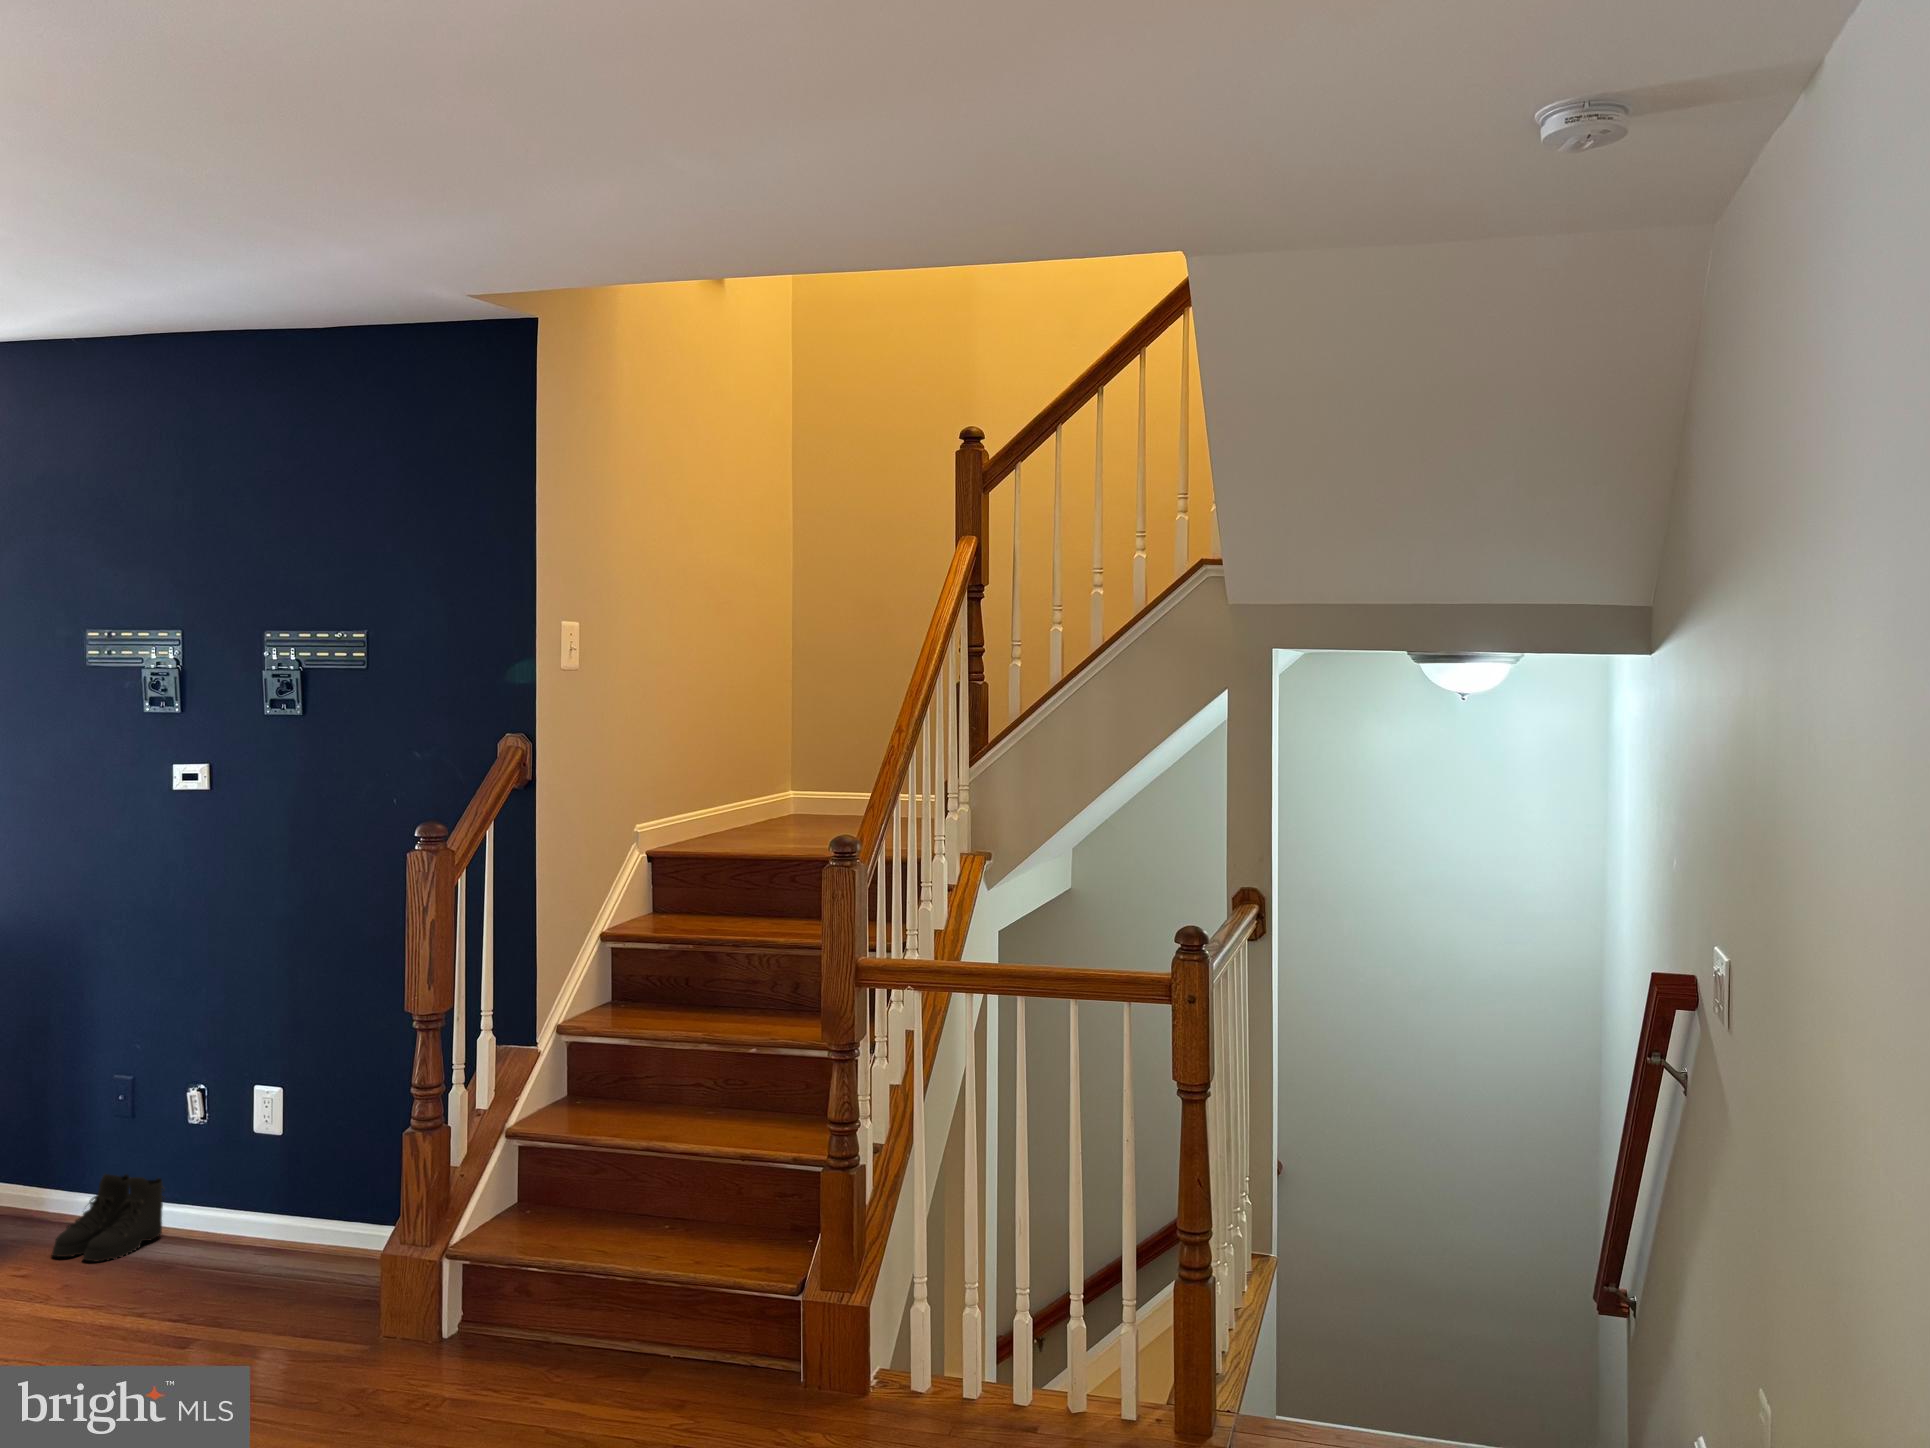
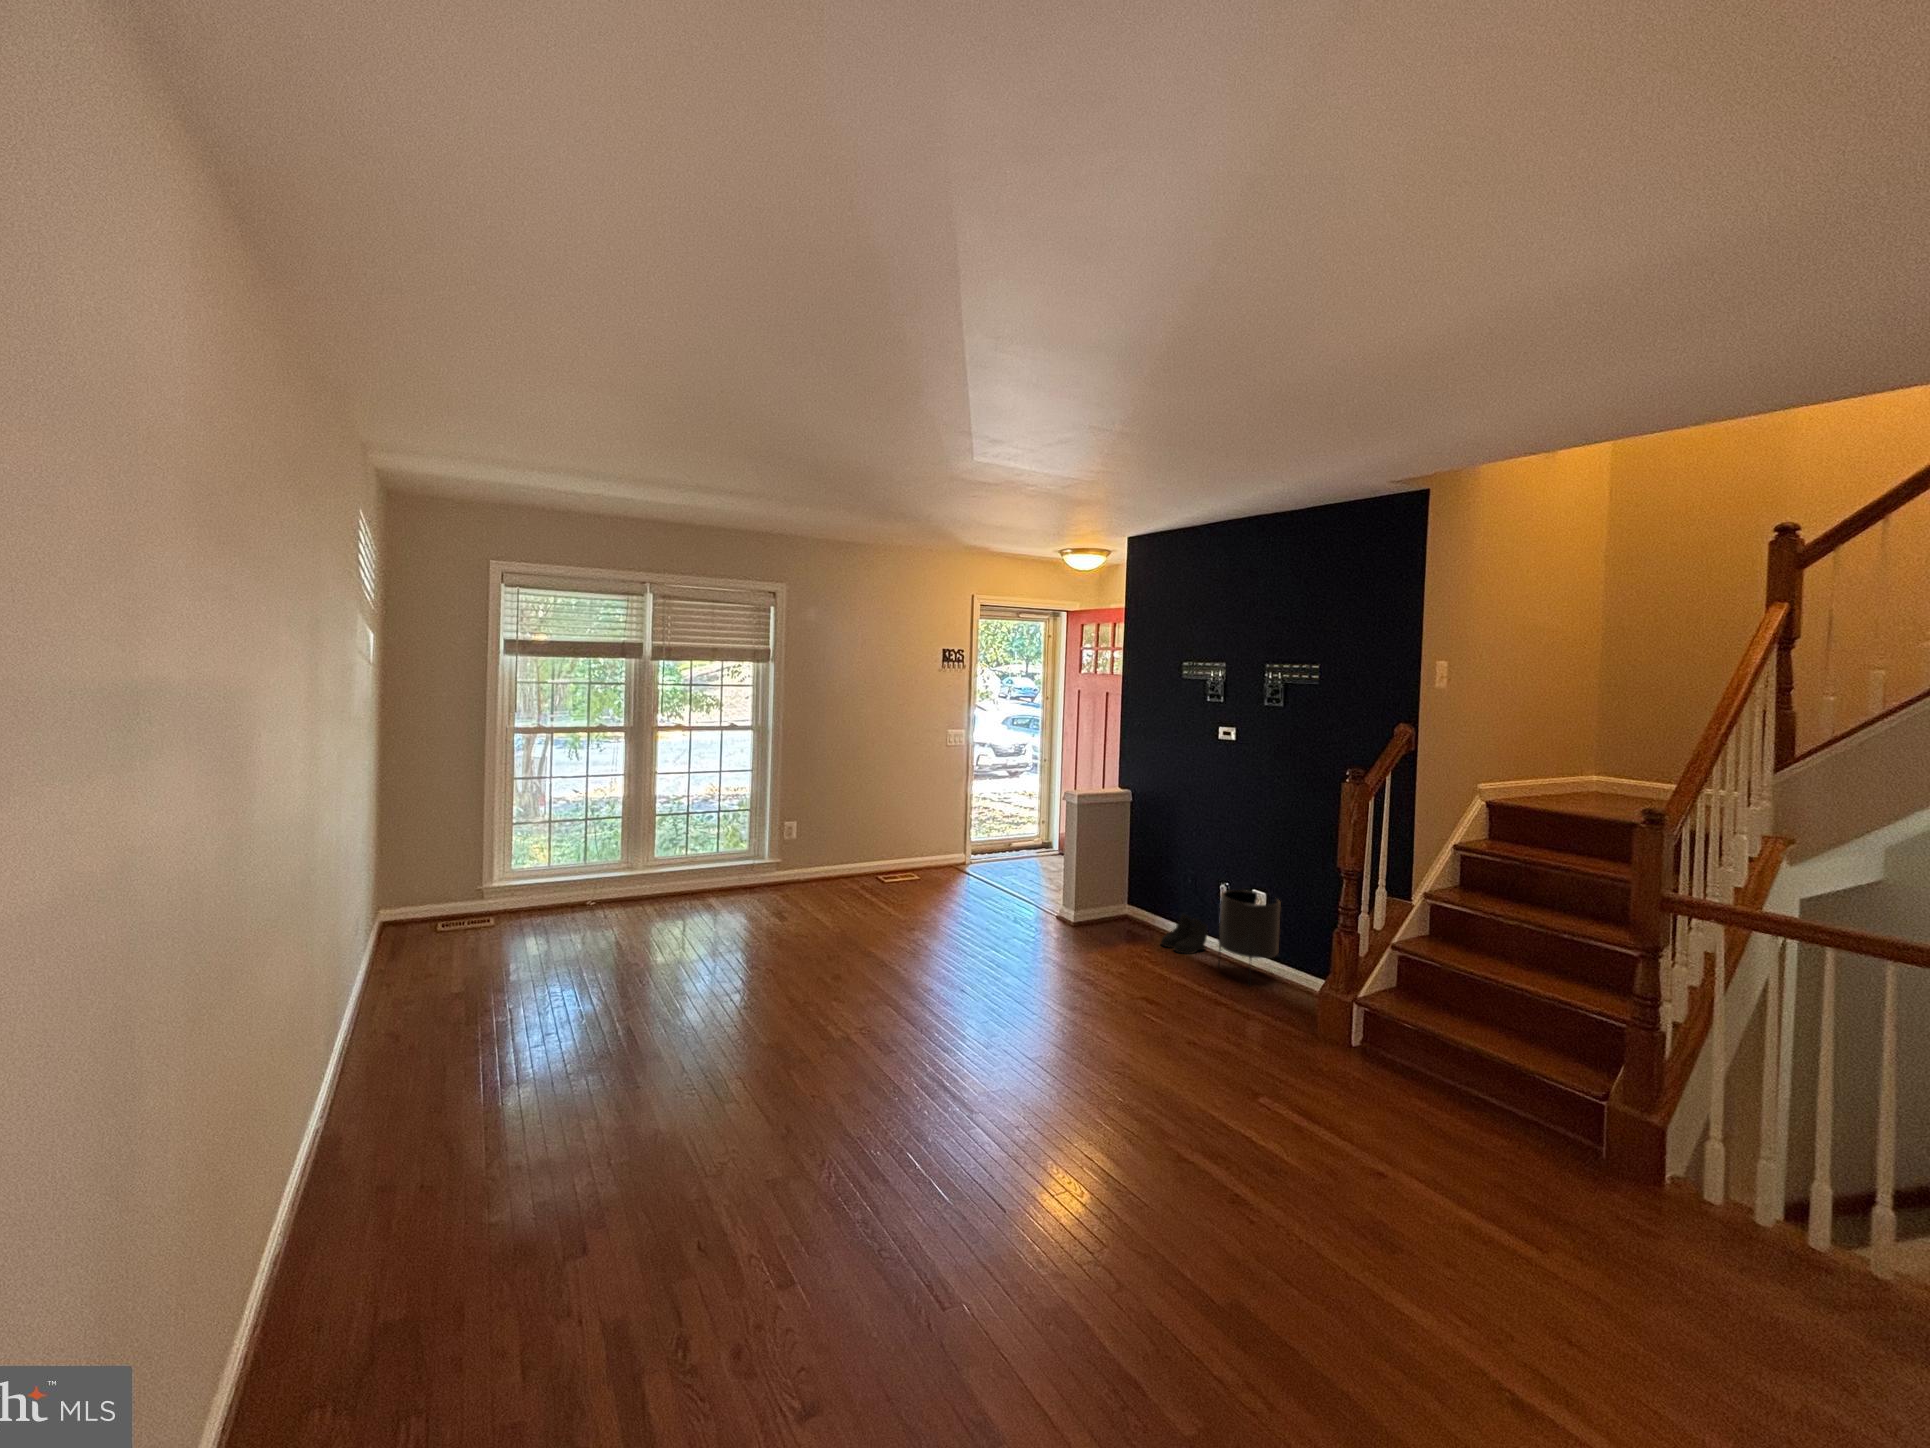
planter: none [184,1091,311,1289] -> present [1218,890,1281,977]

